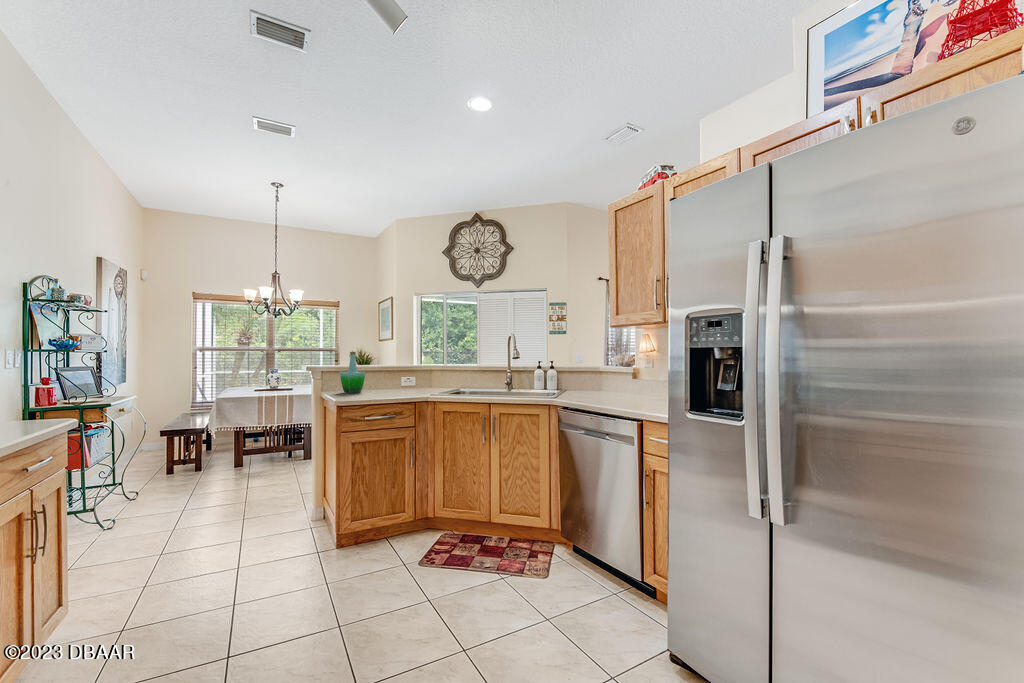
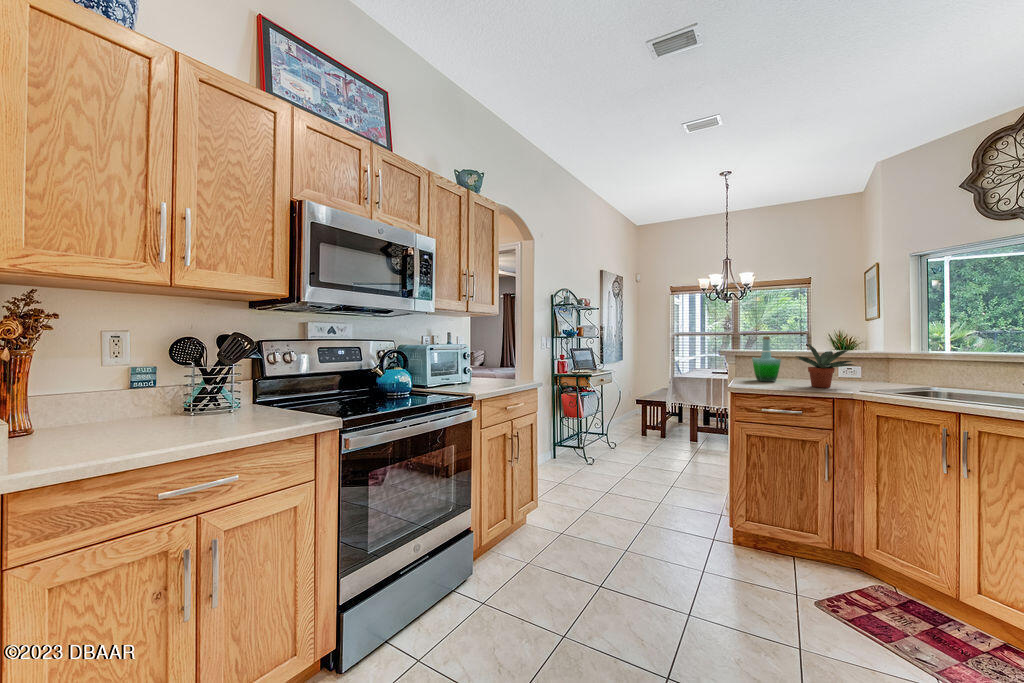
potted plant: none [379,357,422,394] -> present [796,344,854,388]

